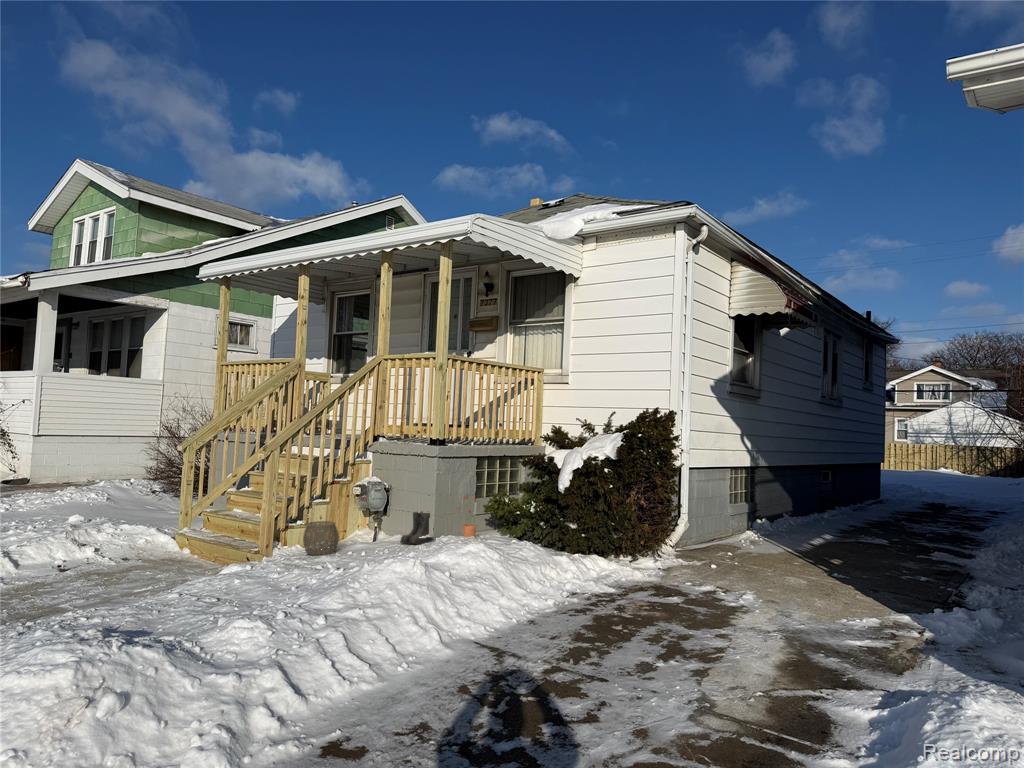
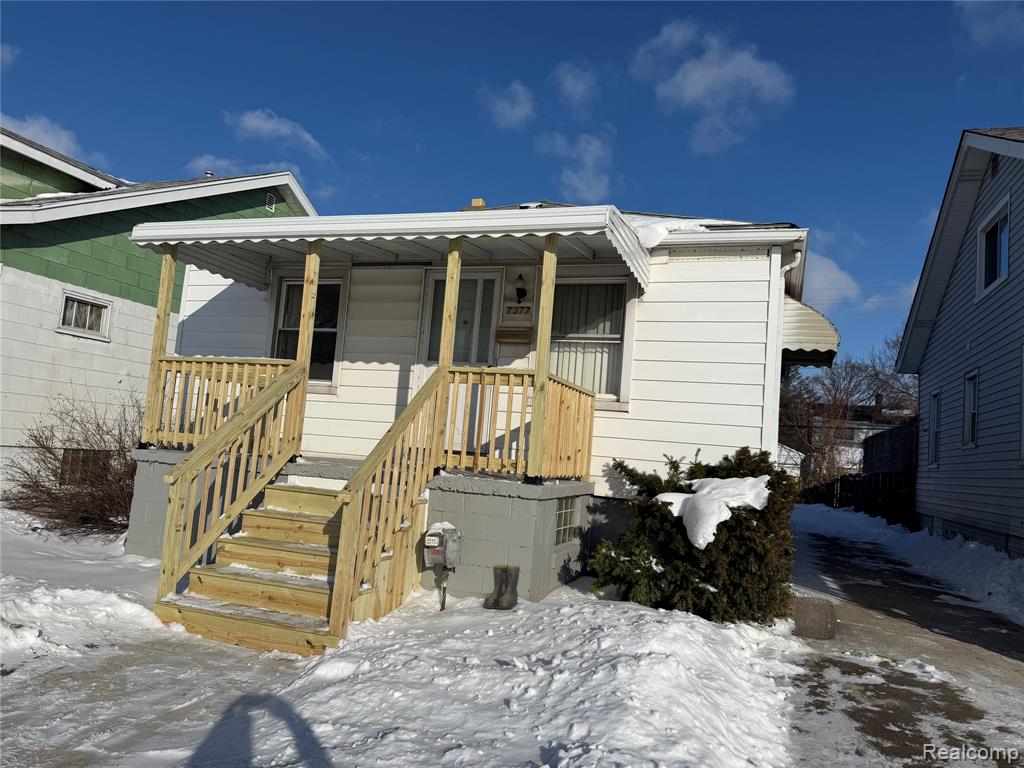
potted plant: present [456,496,477,537] -> none [543,545,571,599]
woven basket: present [303,521,339,555] -> present [794,597,837,639]

